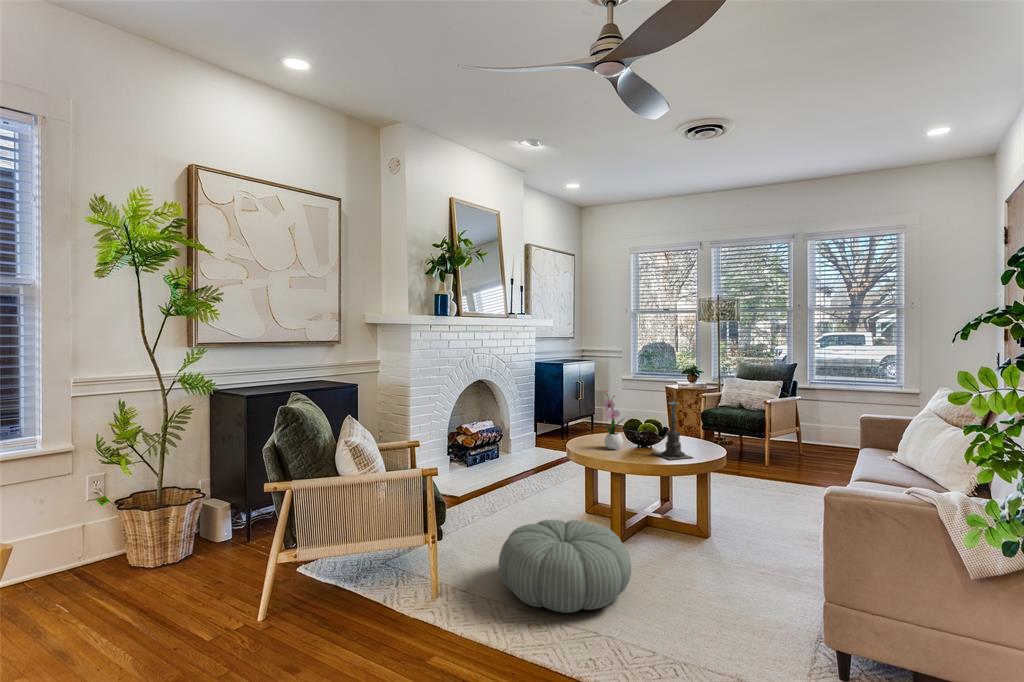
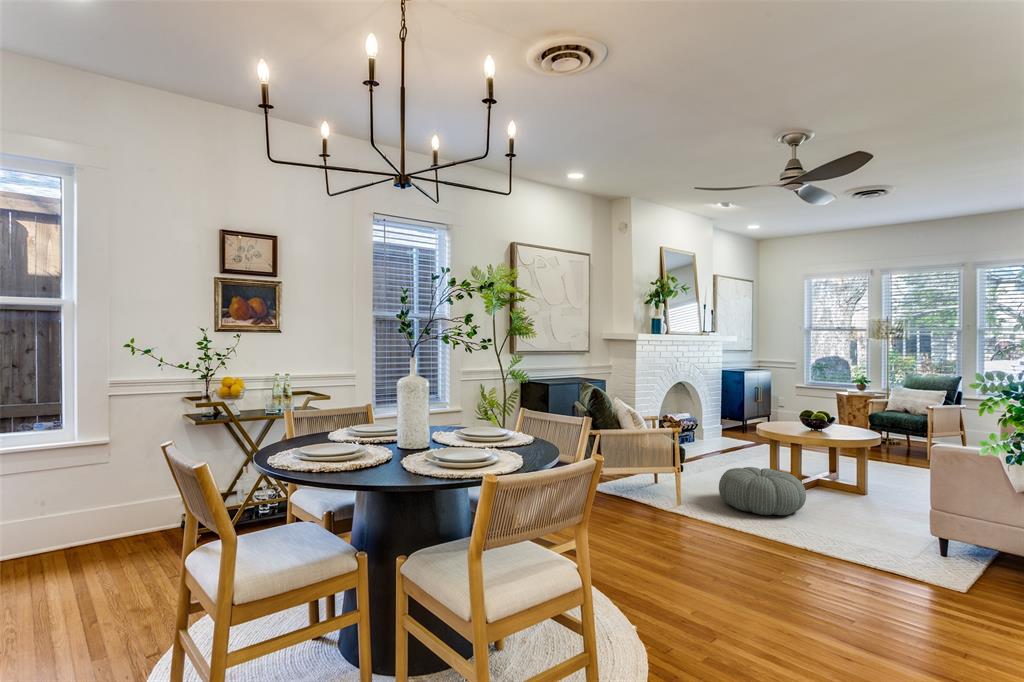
flower arrangement: present [603,391,623,450] -> none [785,389,802,430]
candle holder: present [653,400,692,460] -> none [821,393,854,437]

